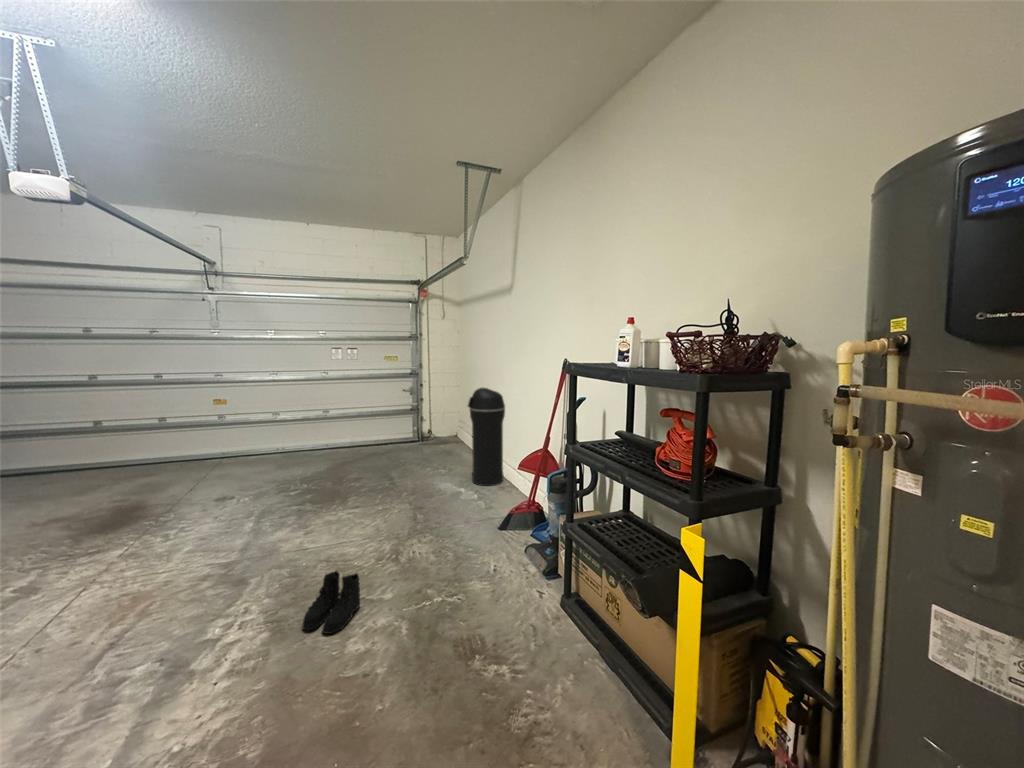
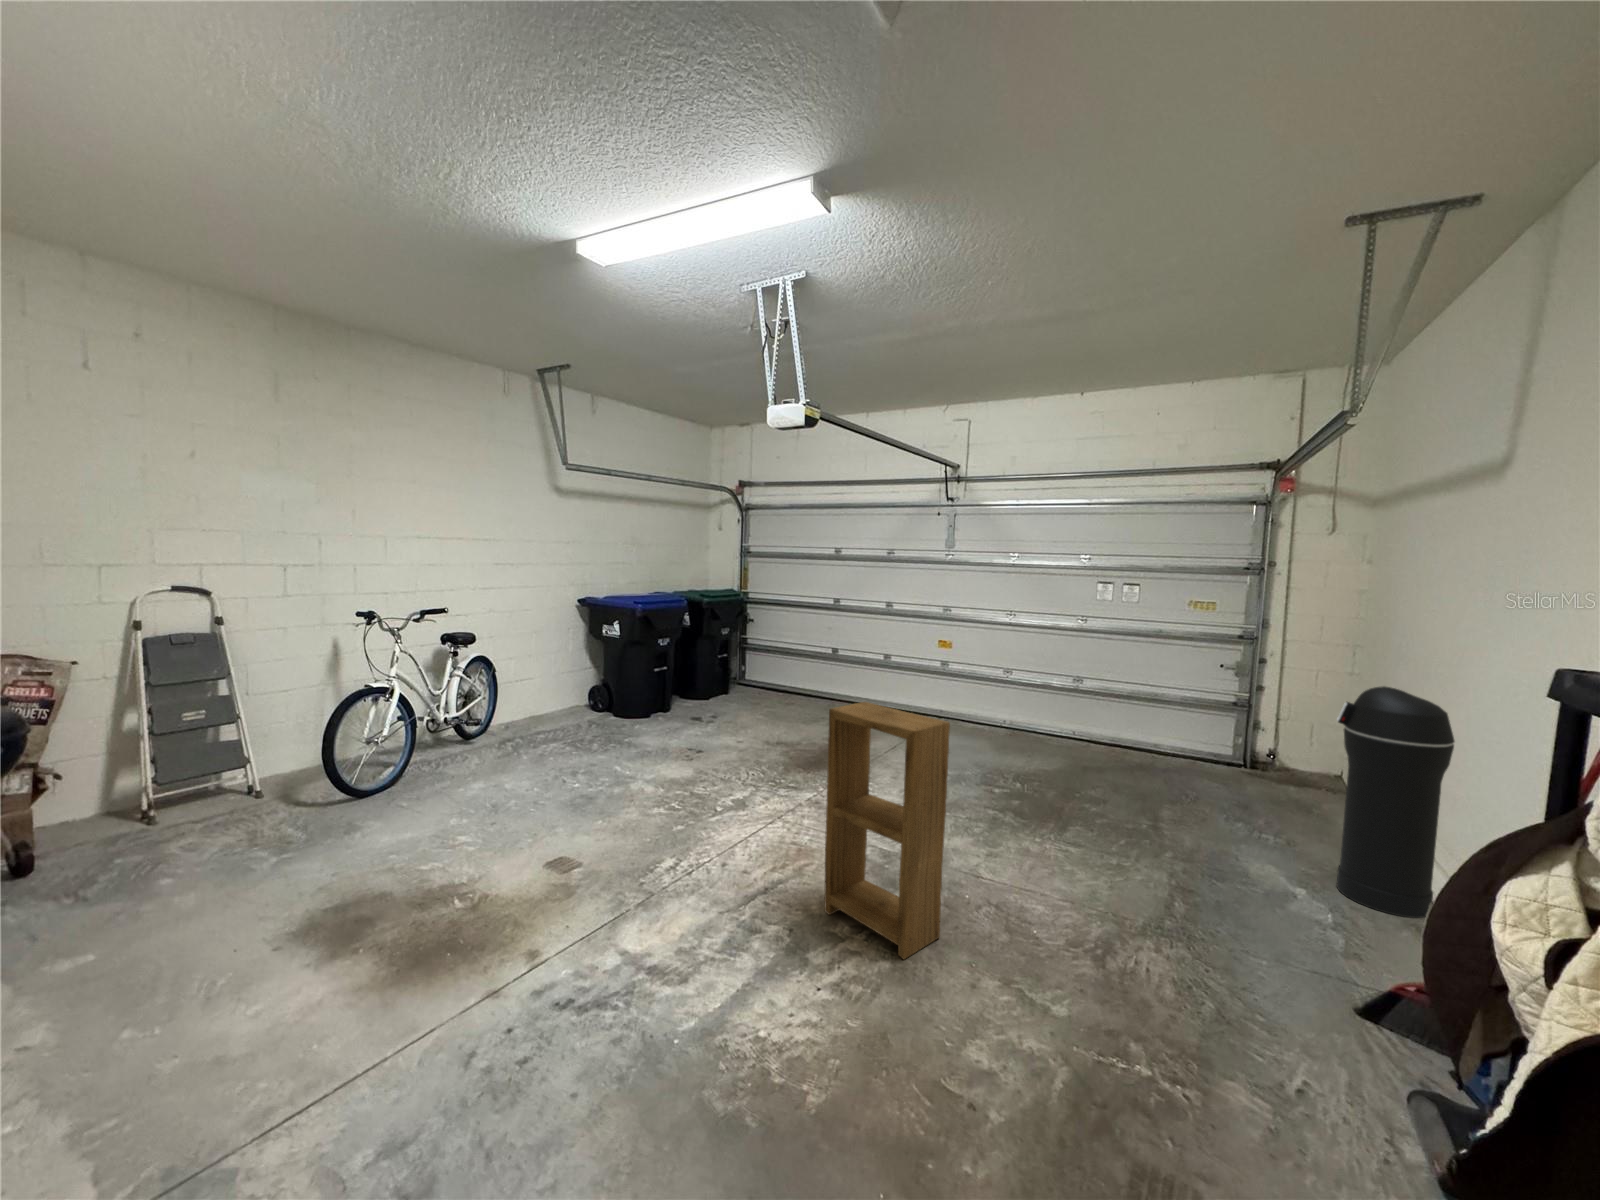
shelving unit: none [173,446,298,630] -> present [825,702,950,959]
boots: present [302,571,360,634] -> none [926,922,1016,1017]

